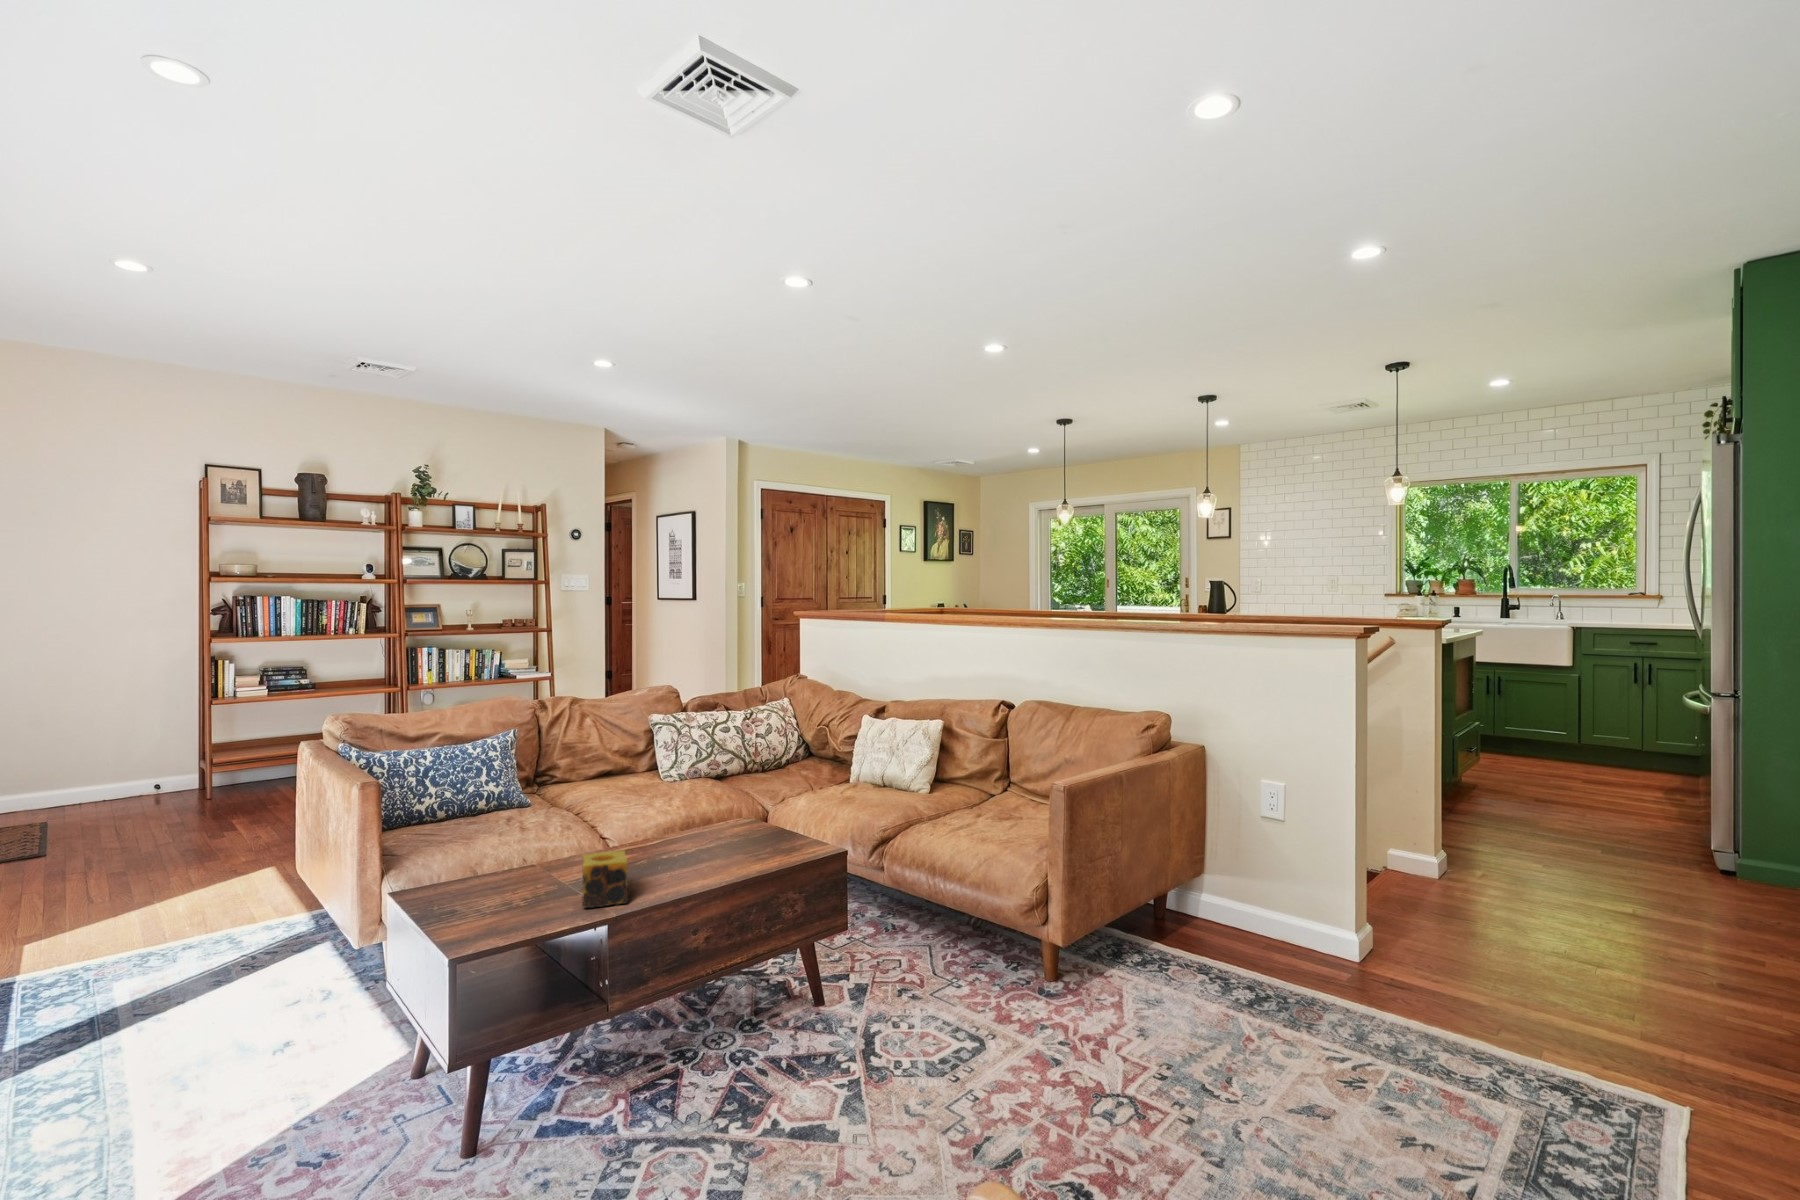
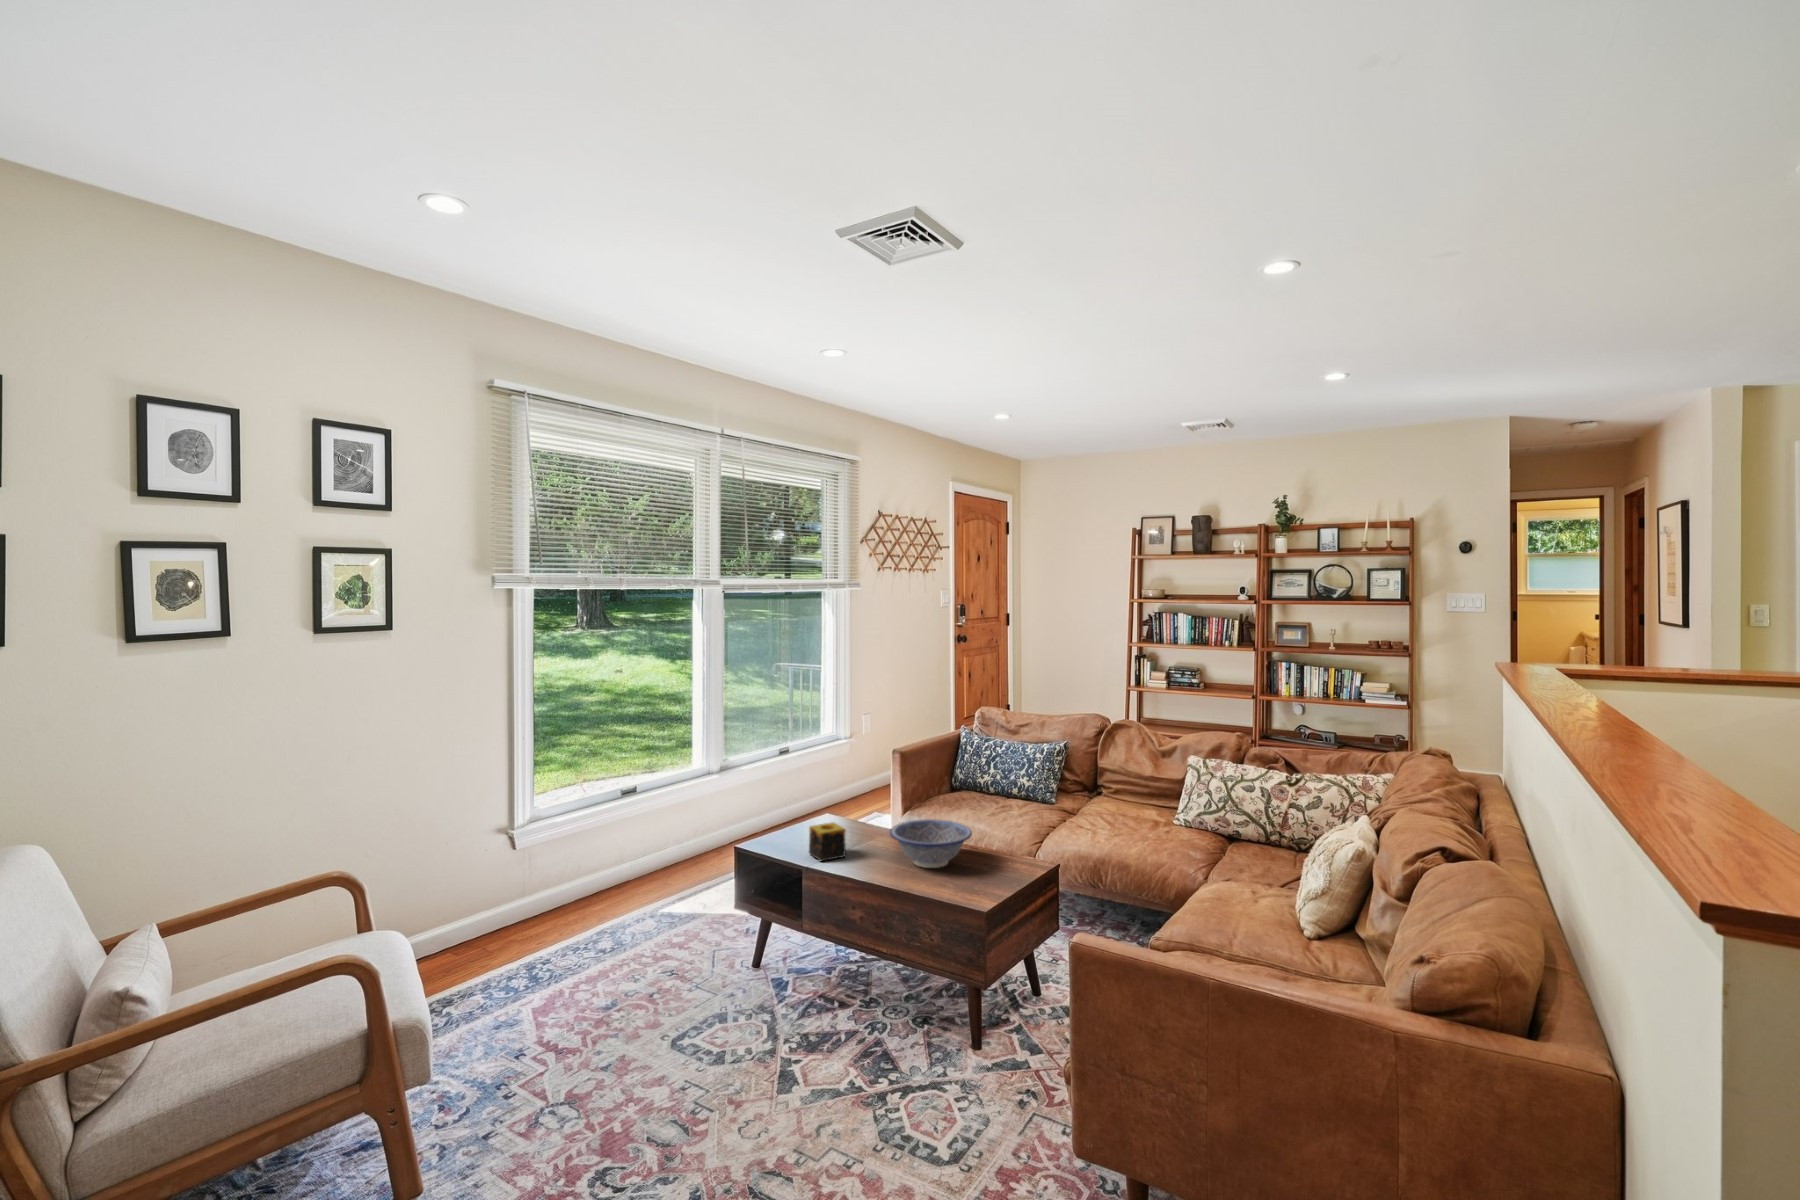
decorative bowl: none [648,804,752,860] -> present [890,819,972,868]

